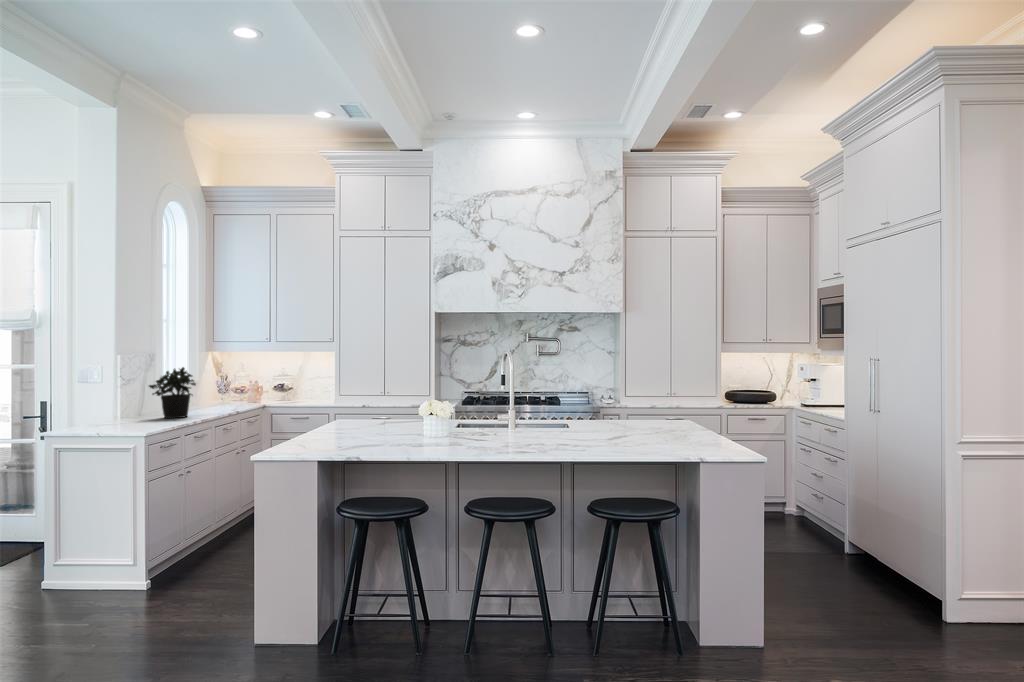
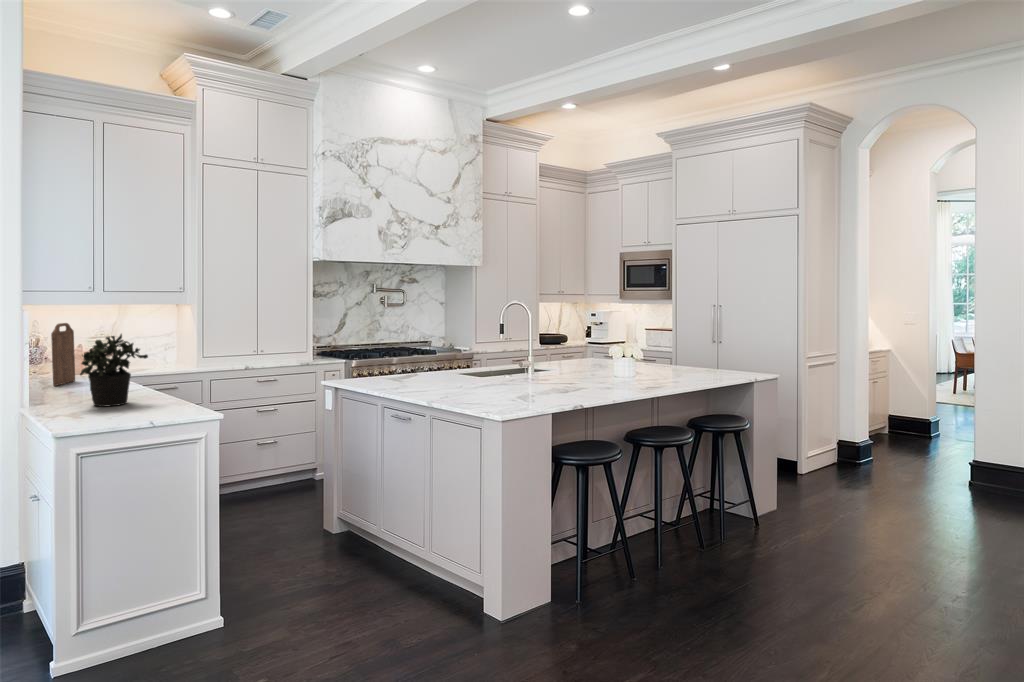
cutting board: none [215,363,240,407] -> present [51,323,75,386]

